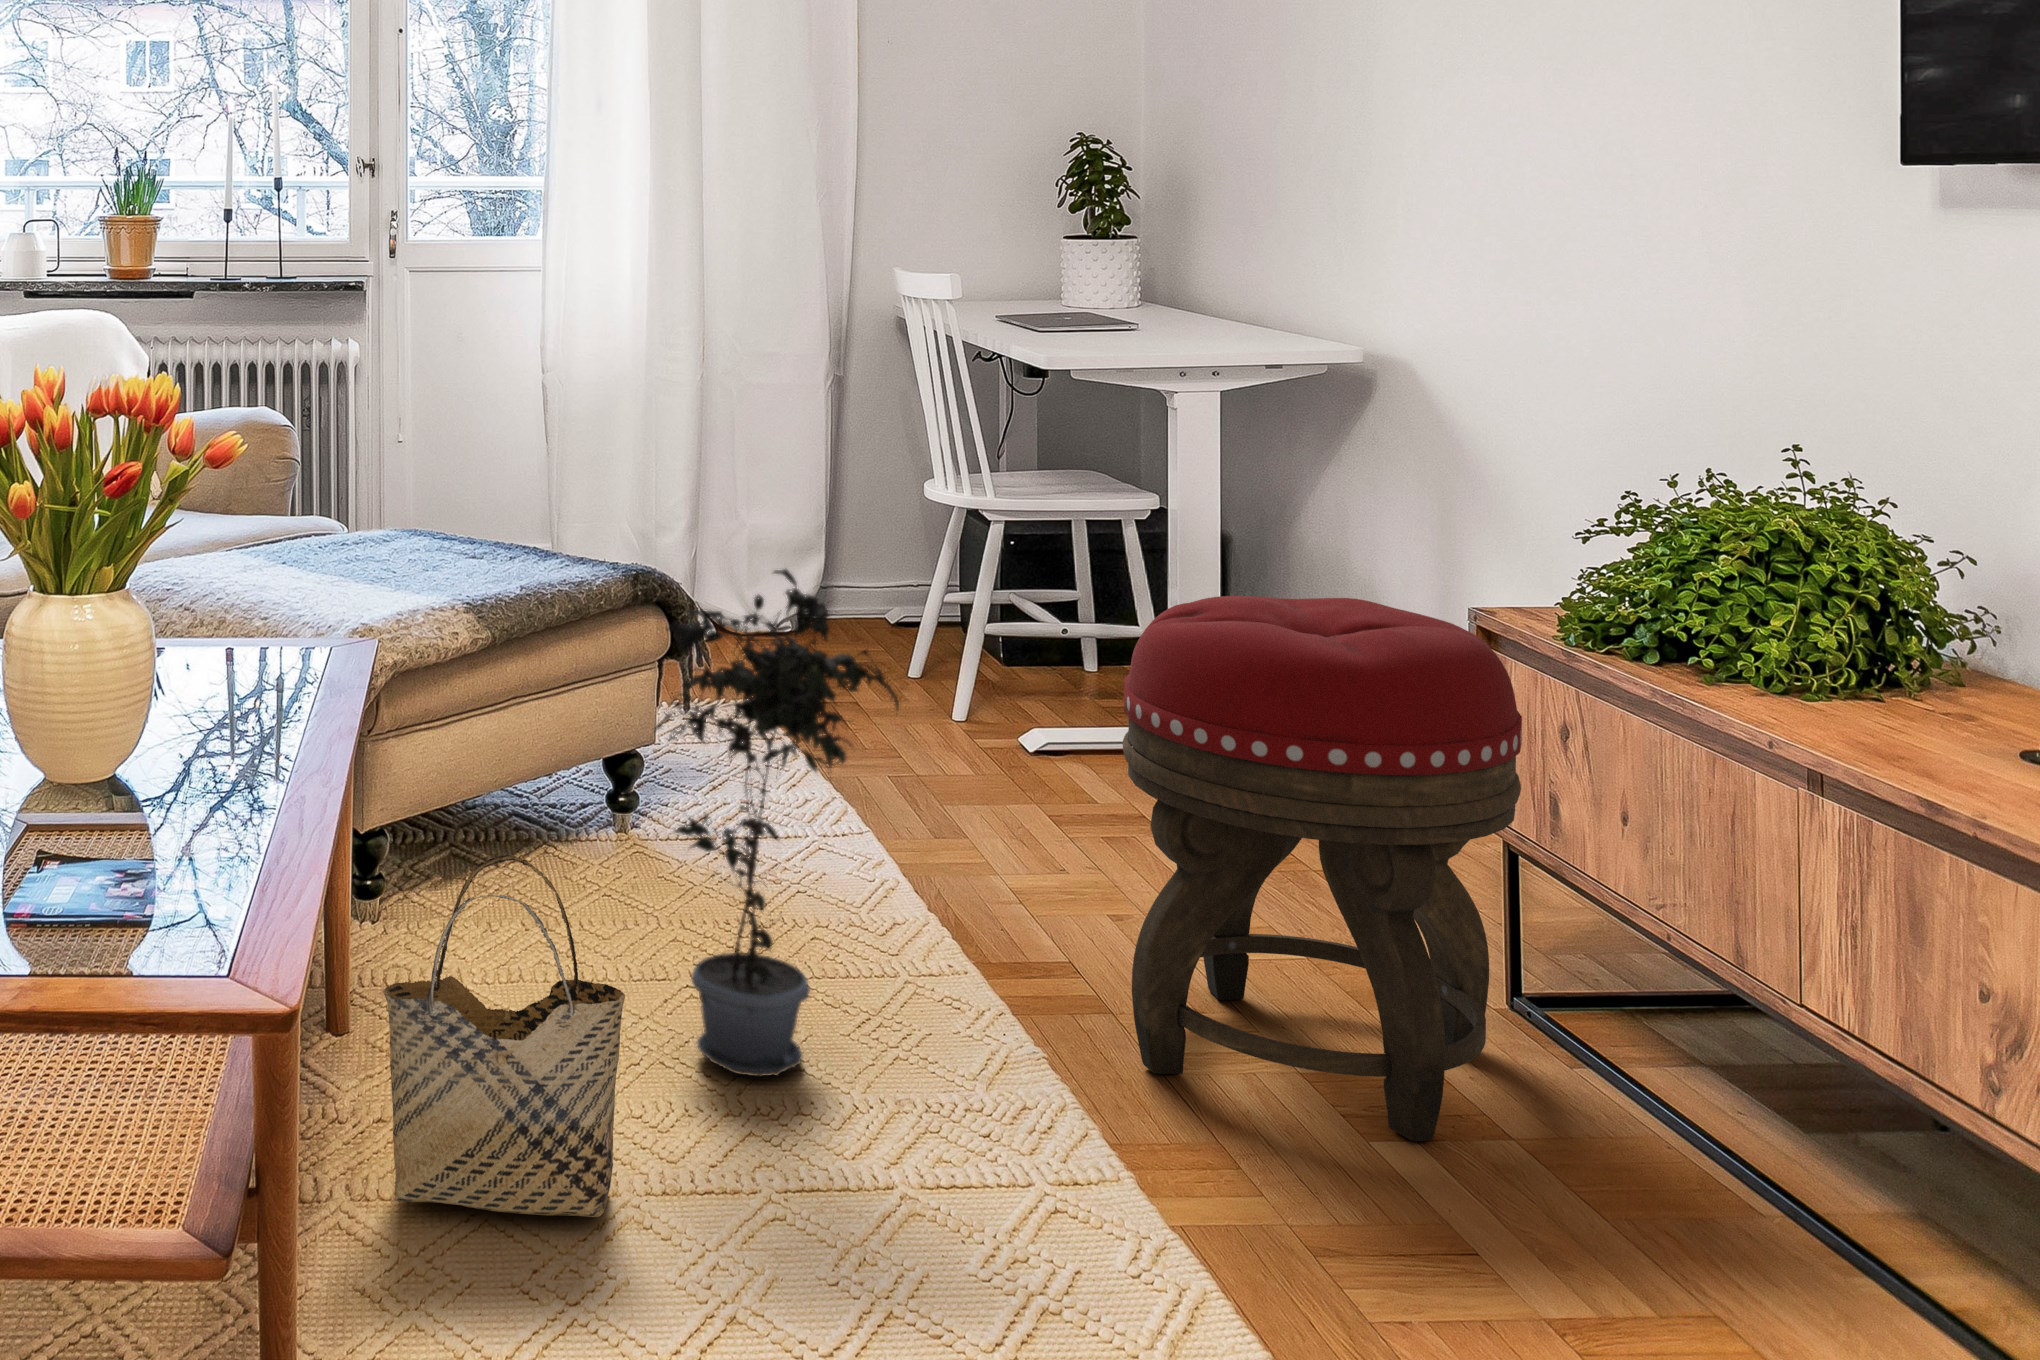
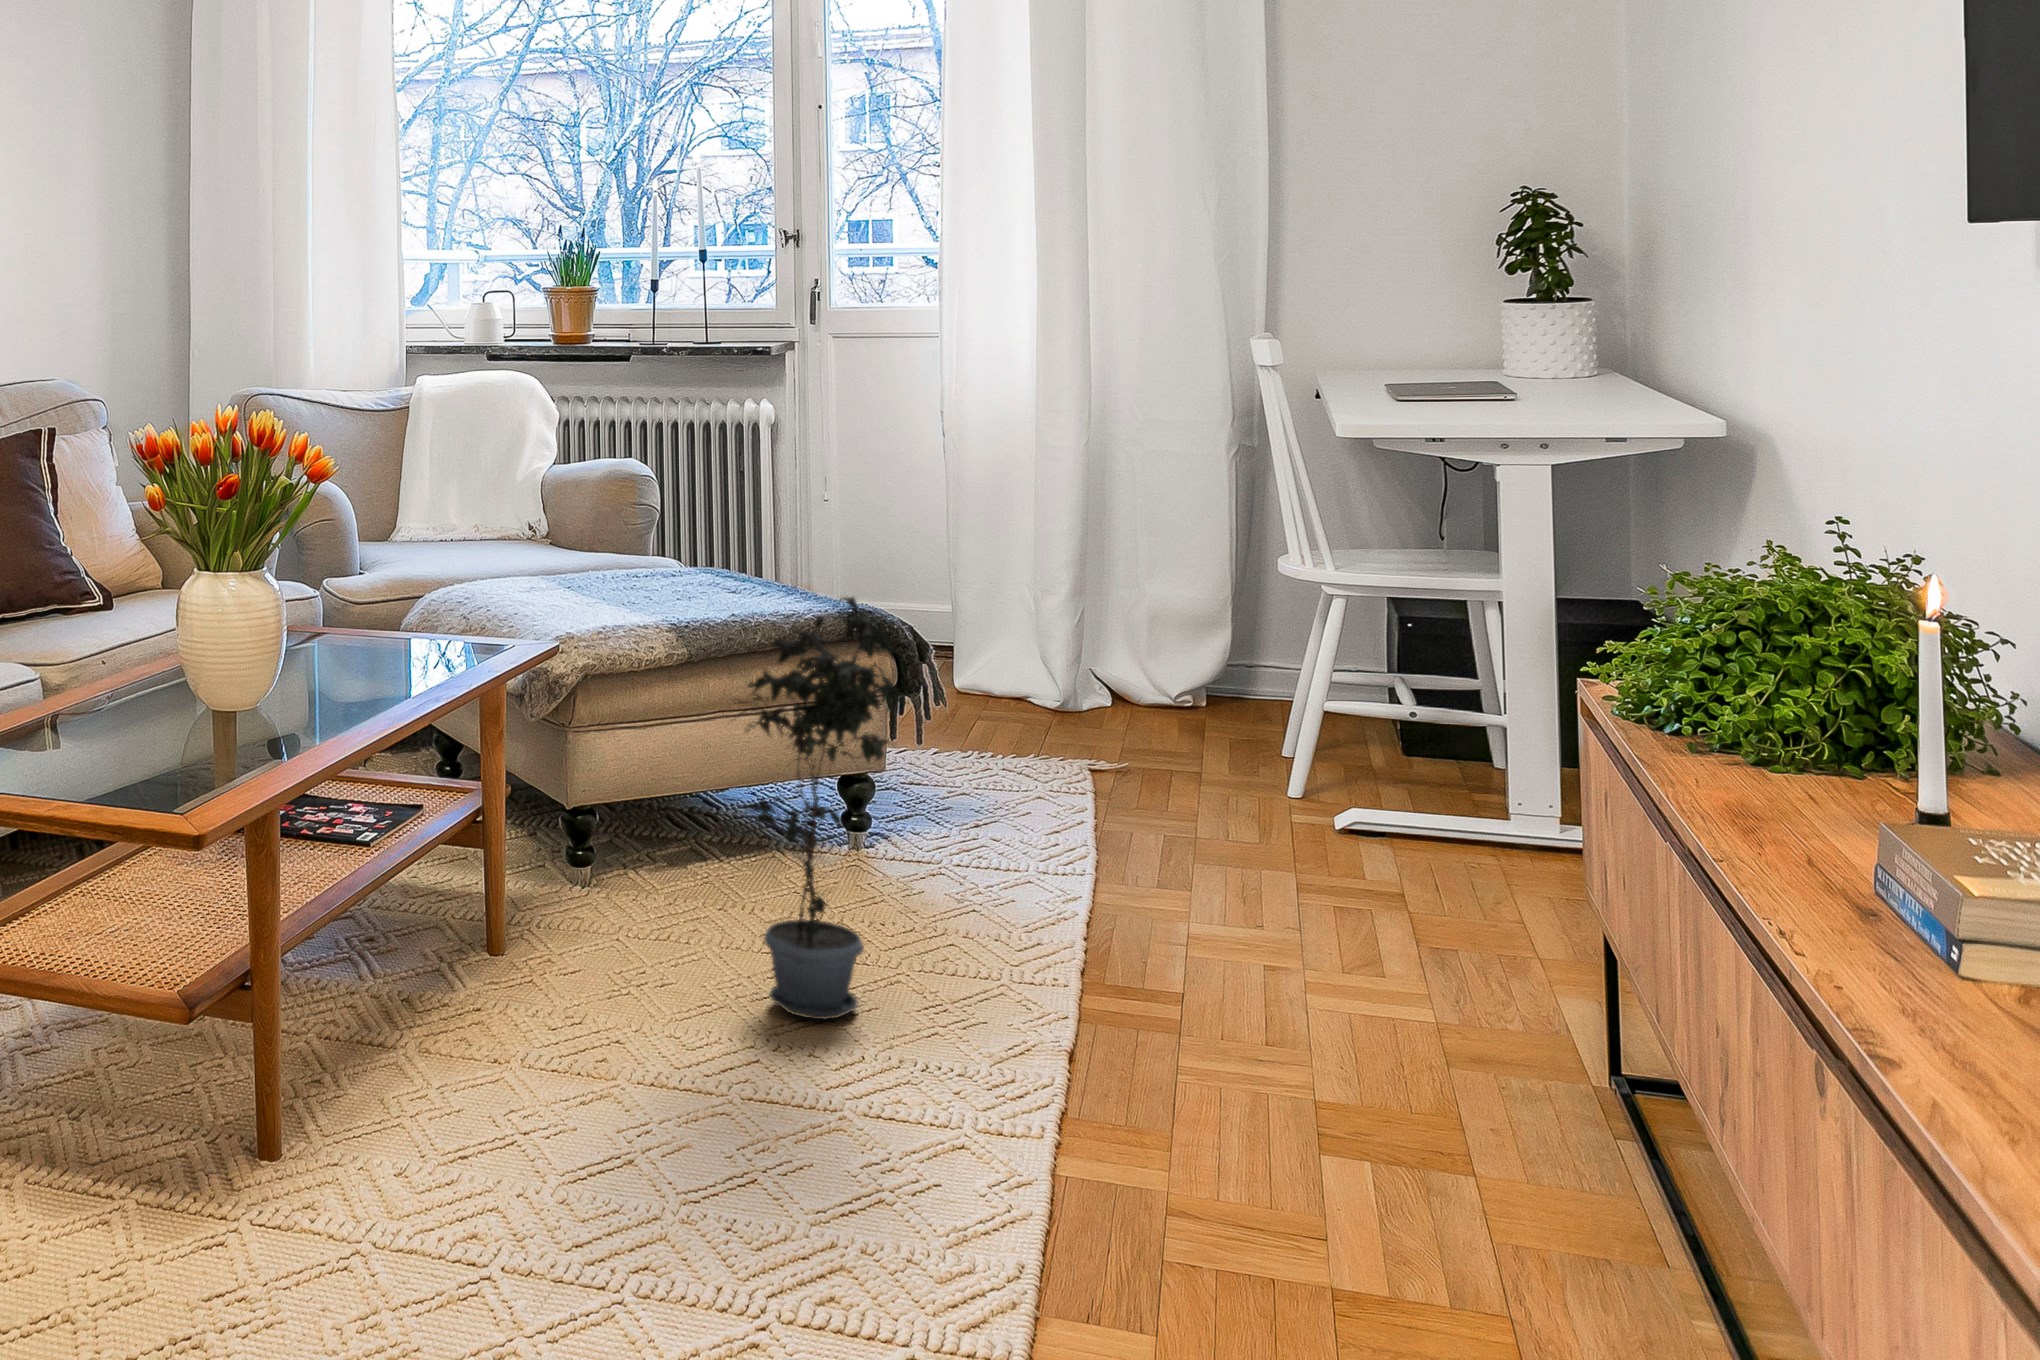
footstool: present [1123,596,1522,1141] -> none [1145,647,1512,1137]
woven basket: present [383,855,625,1217] -> none [455,800,633,1078]

